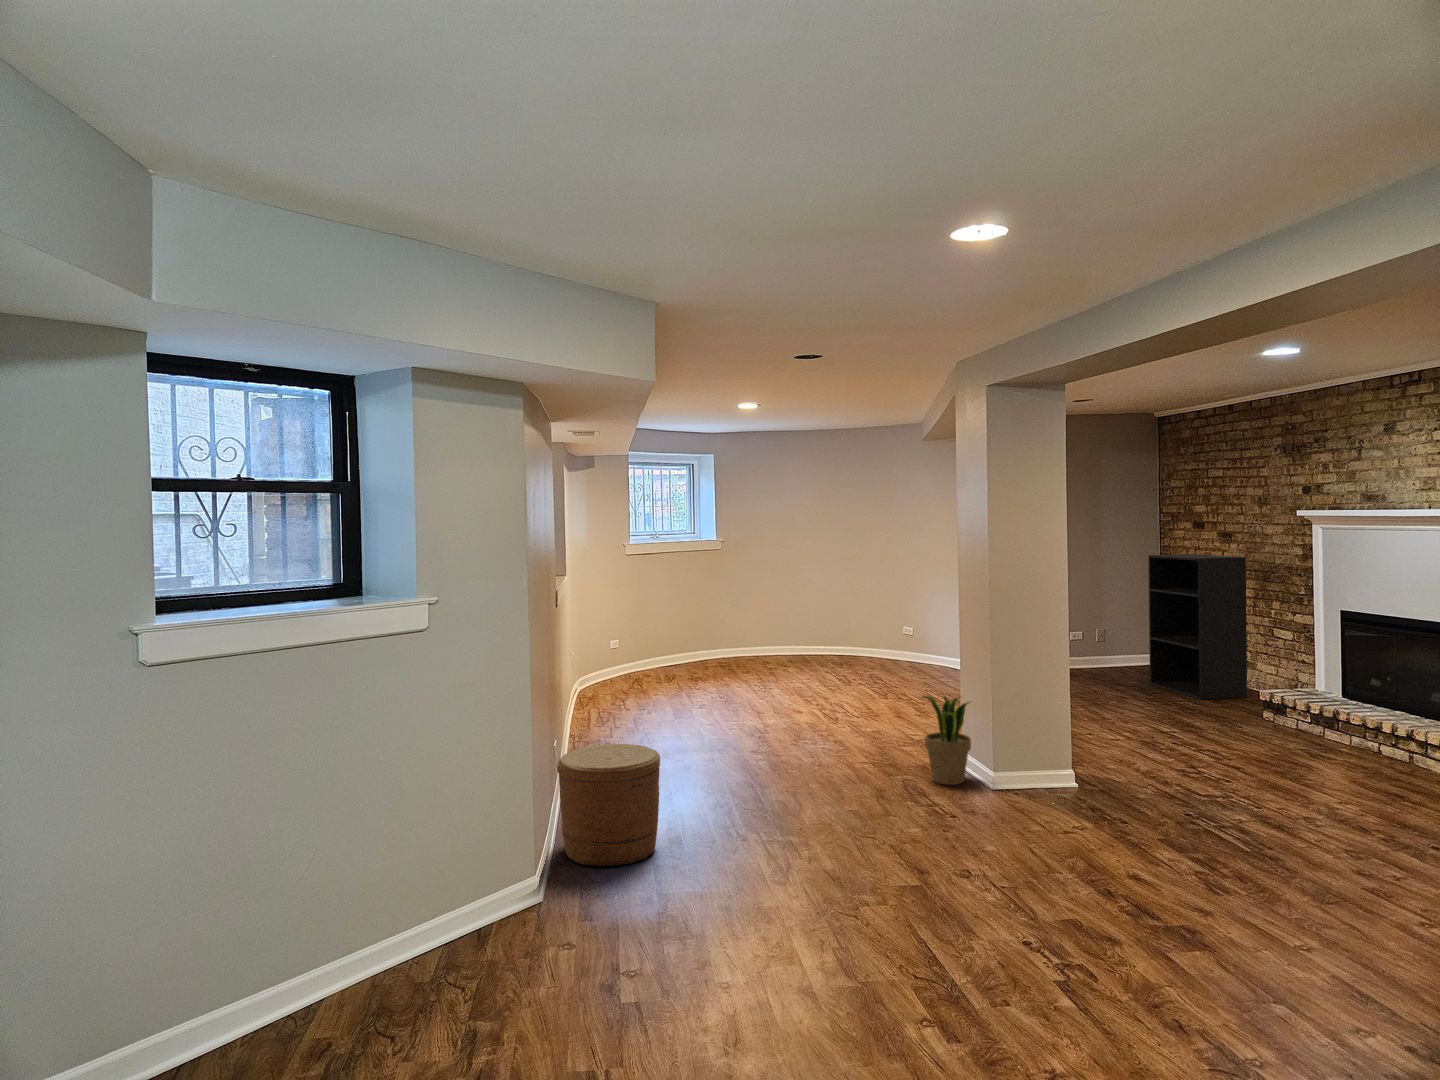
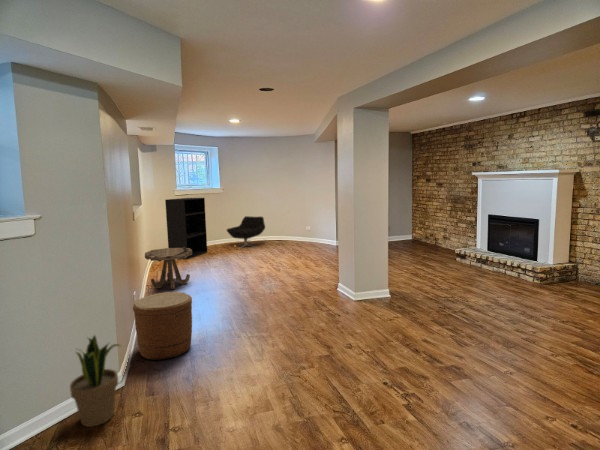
bookshelf: present [1148,554,1247,699] -> present [165,198,207,259]
lounge chair: none [728,601,812,672] -> present [227,216,265,248]
side table: none [569,663,659,746] -> present [145,247,192,289]
potted plant: present [922,695,971,785] -> present [70,336,119,427]

